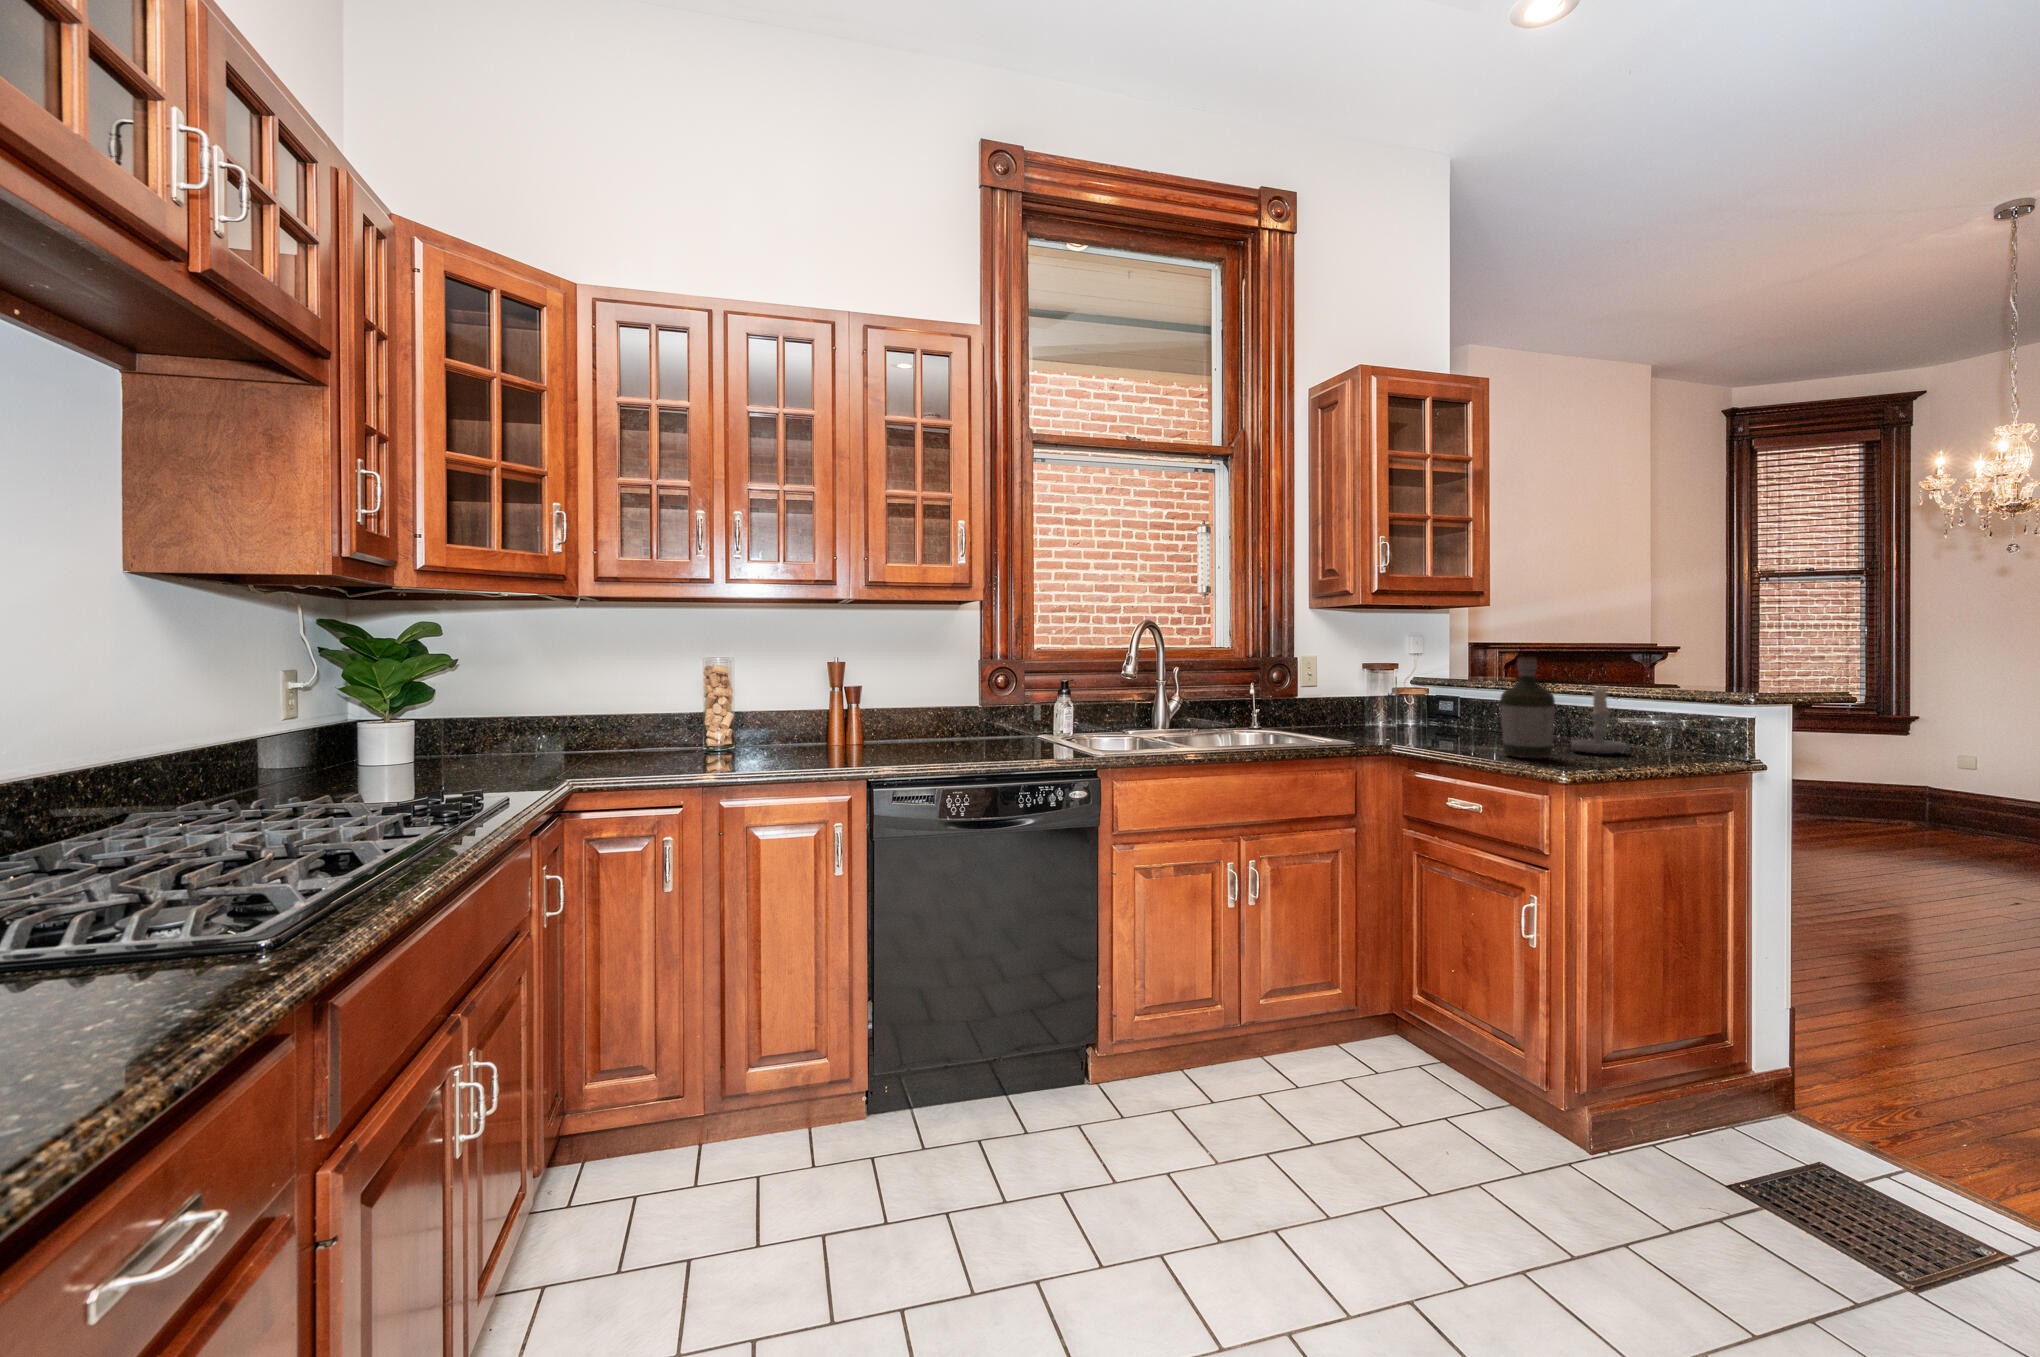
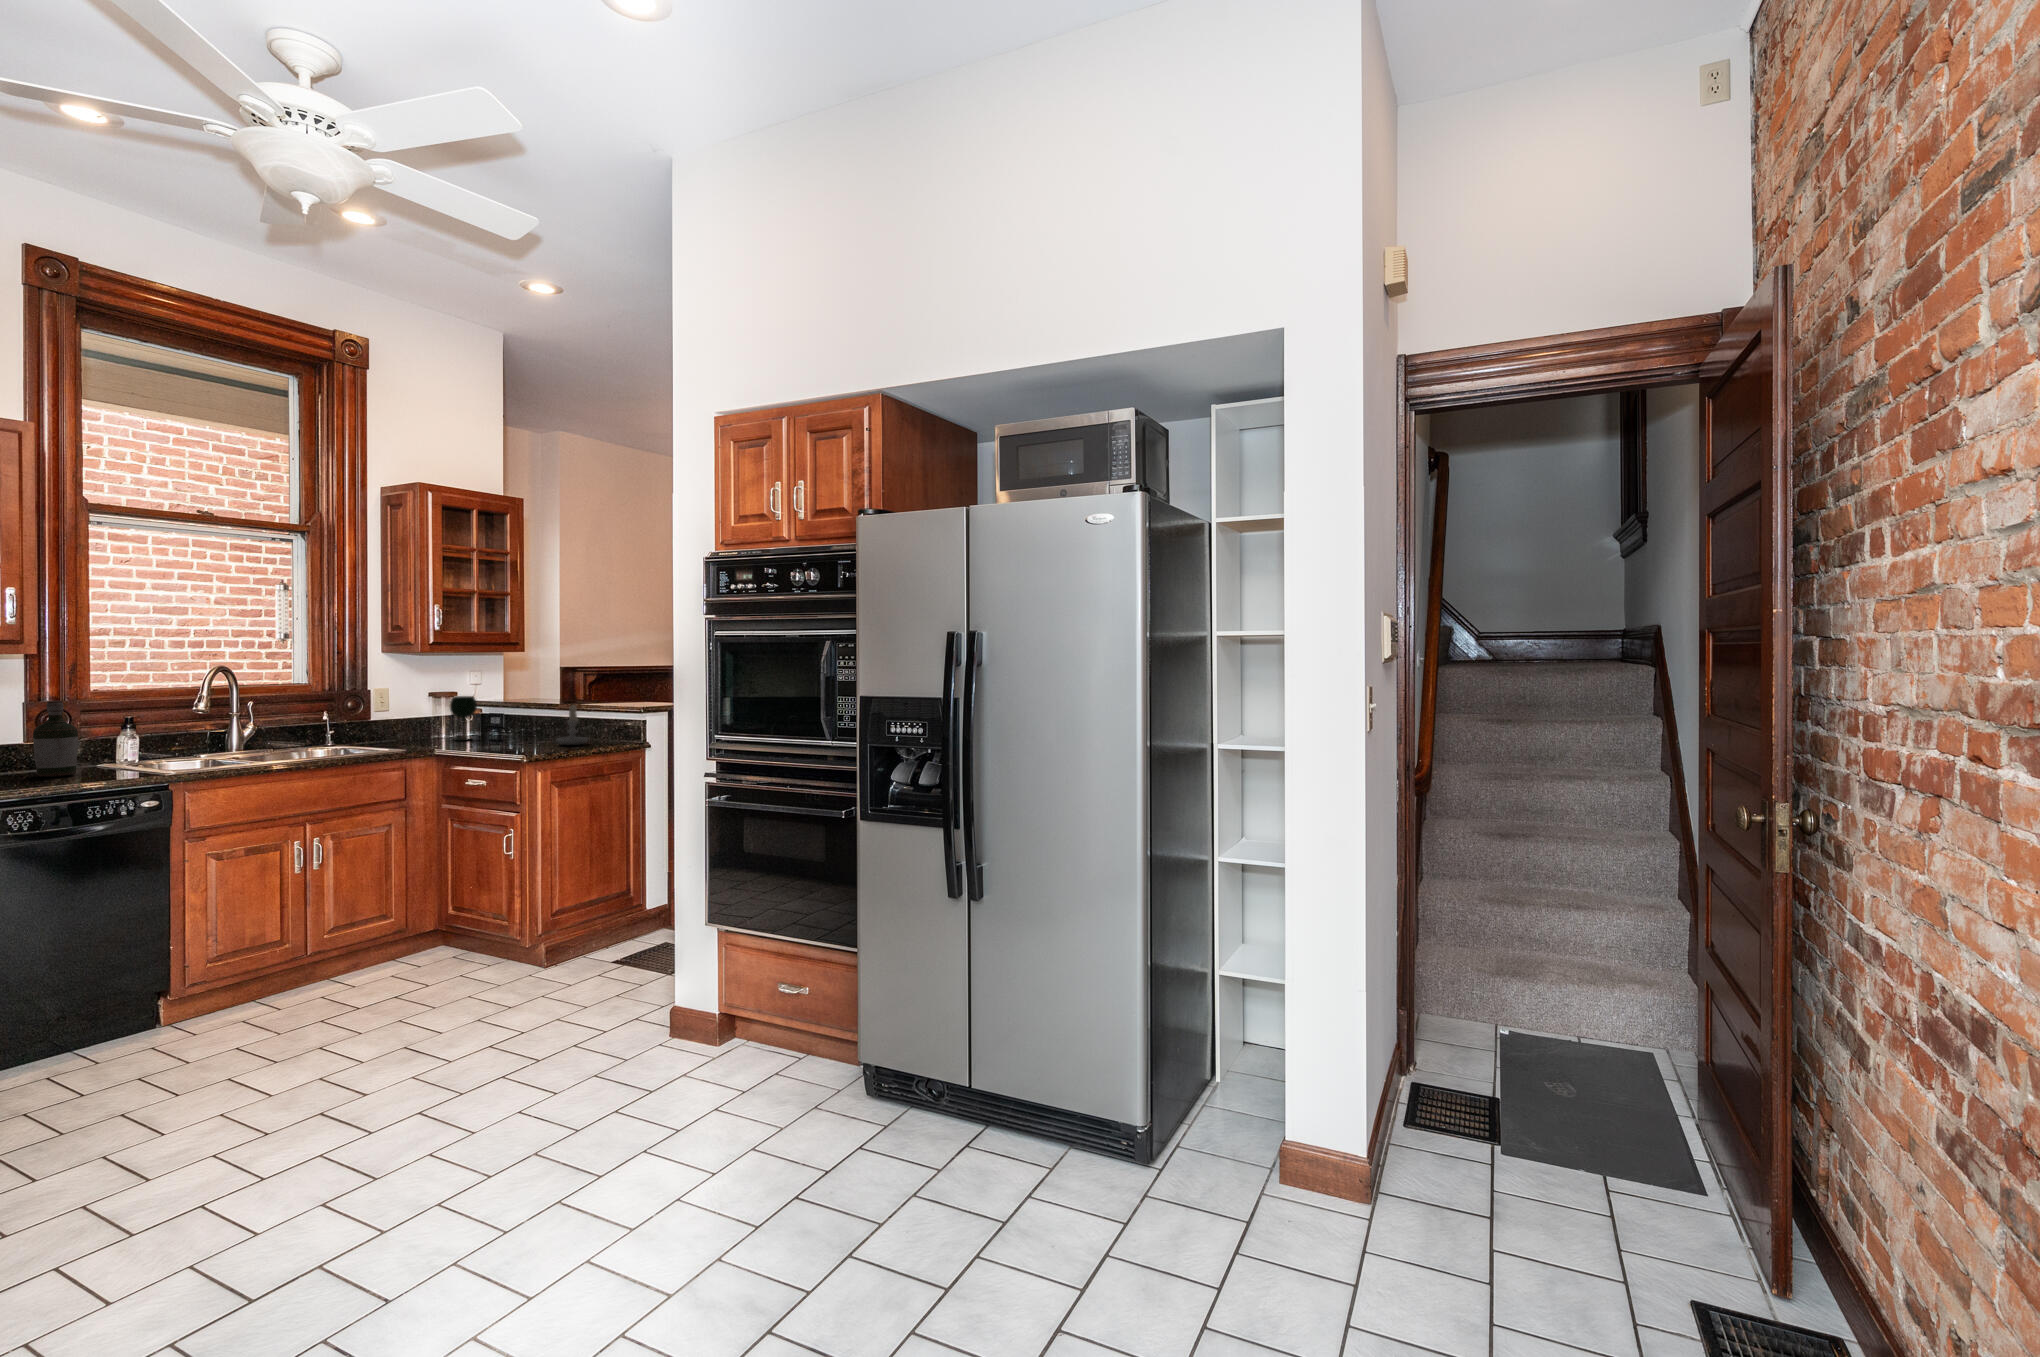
bottle: present [1500,657,1555,759] -> present [33,701,78,777]
wine glass: none [1394,670,1430,733] -> present [450,696,477,740]

